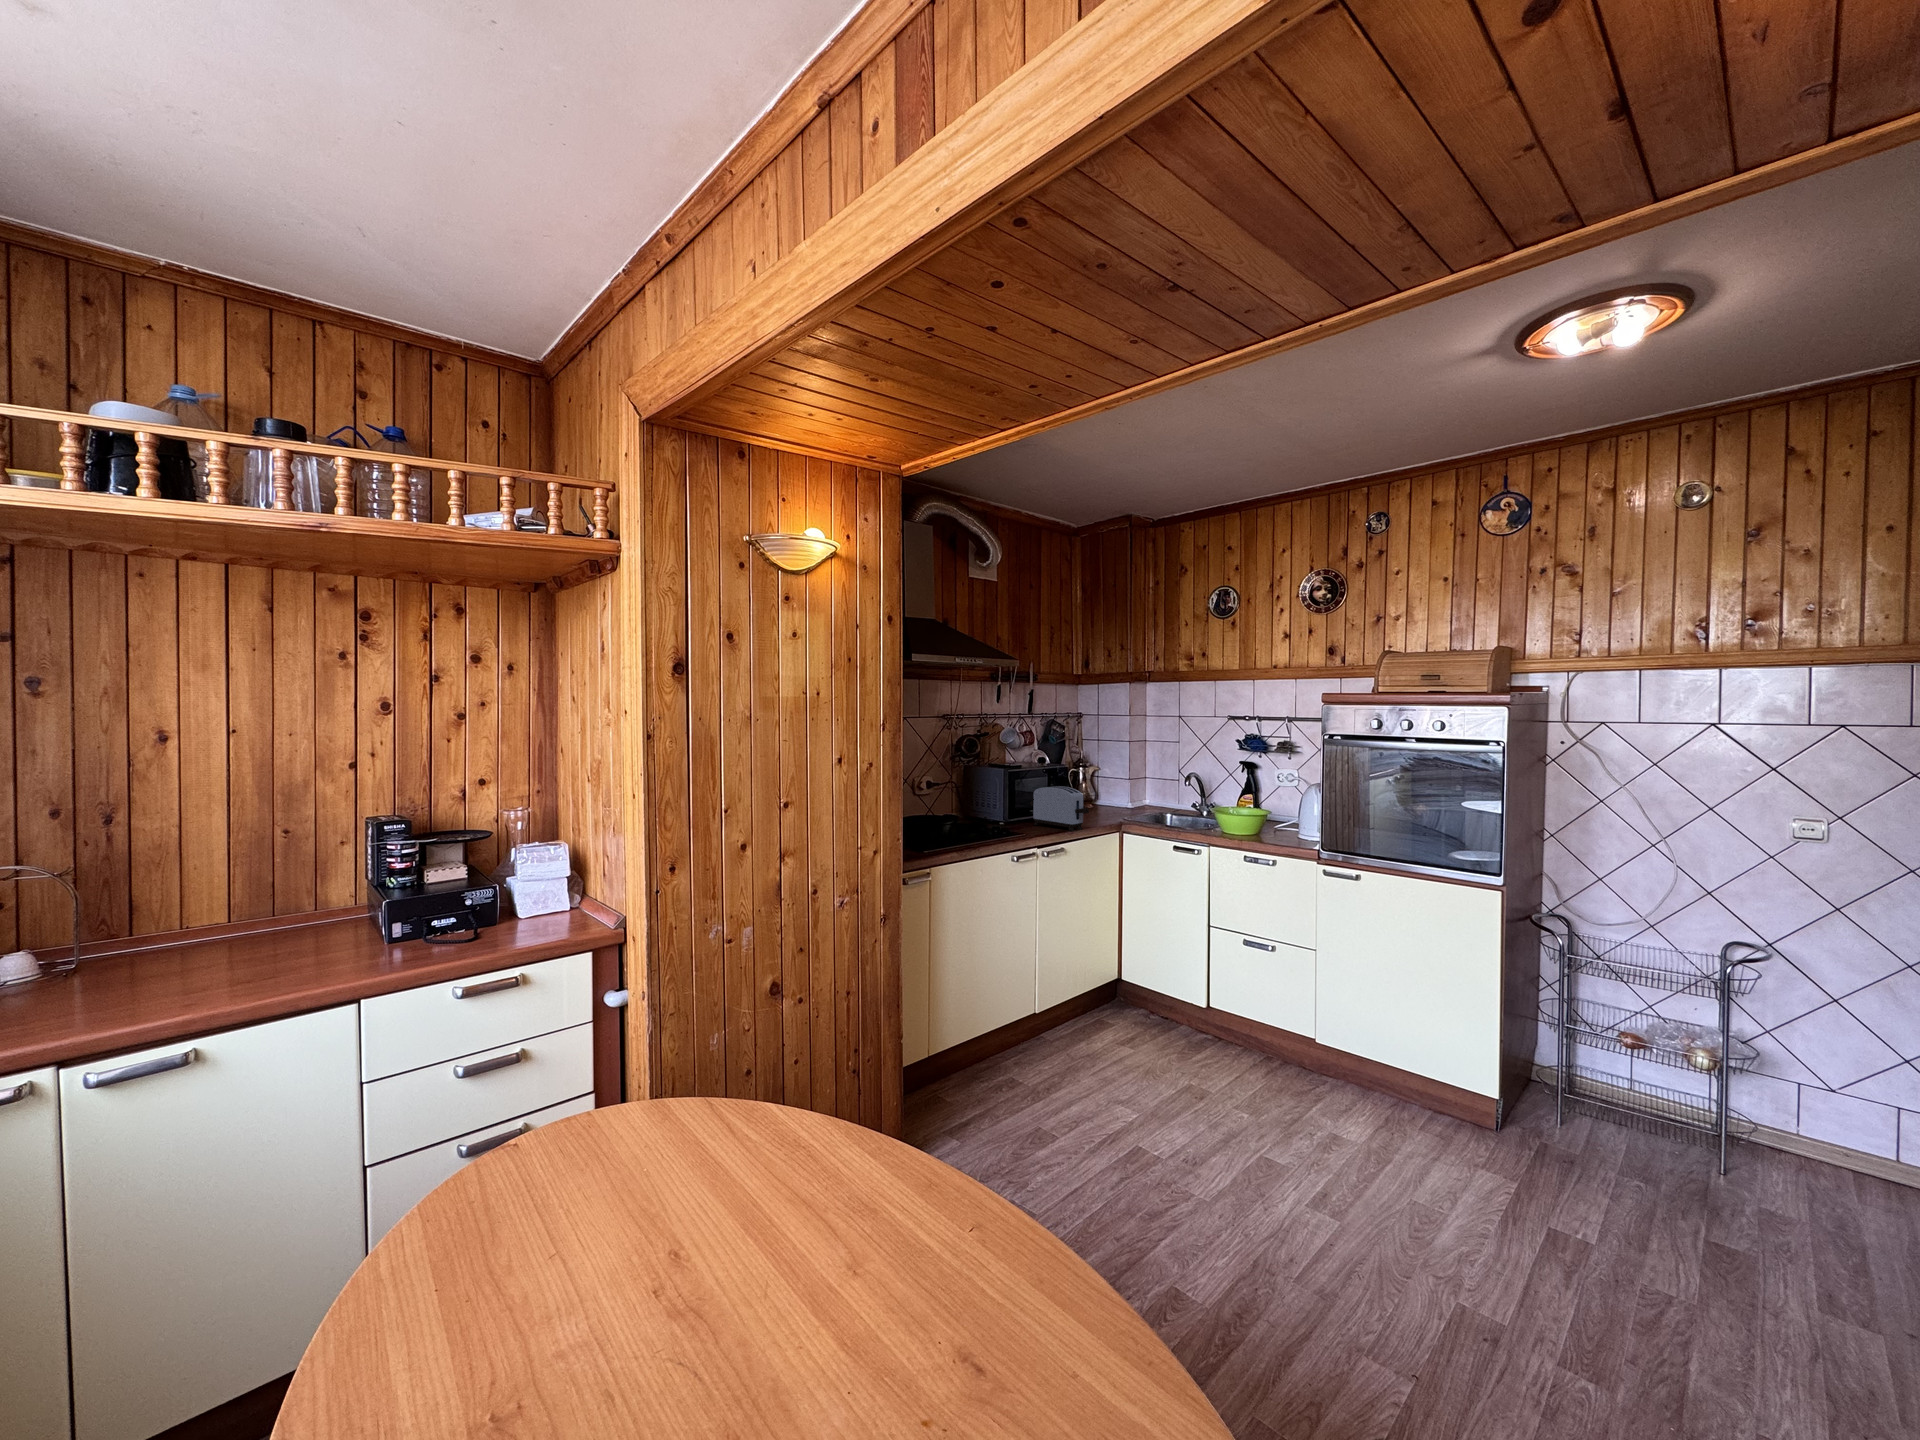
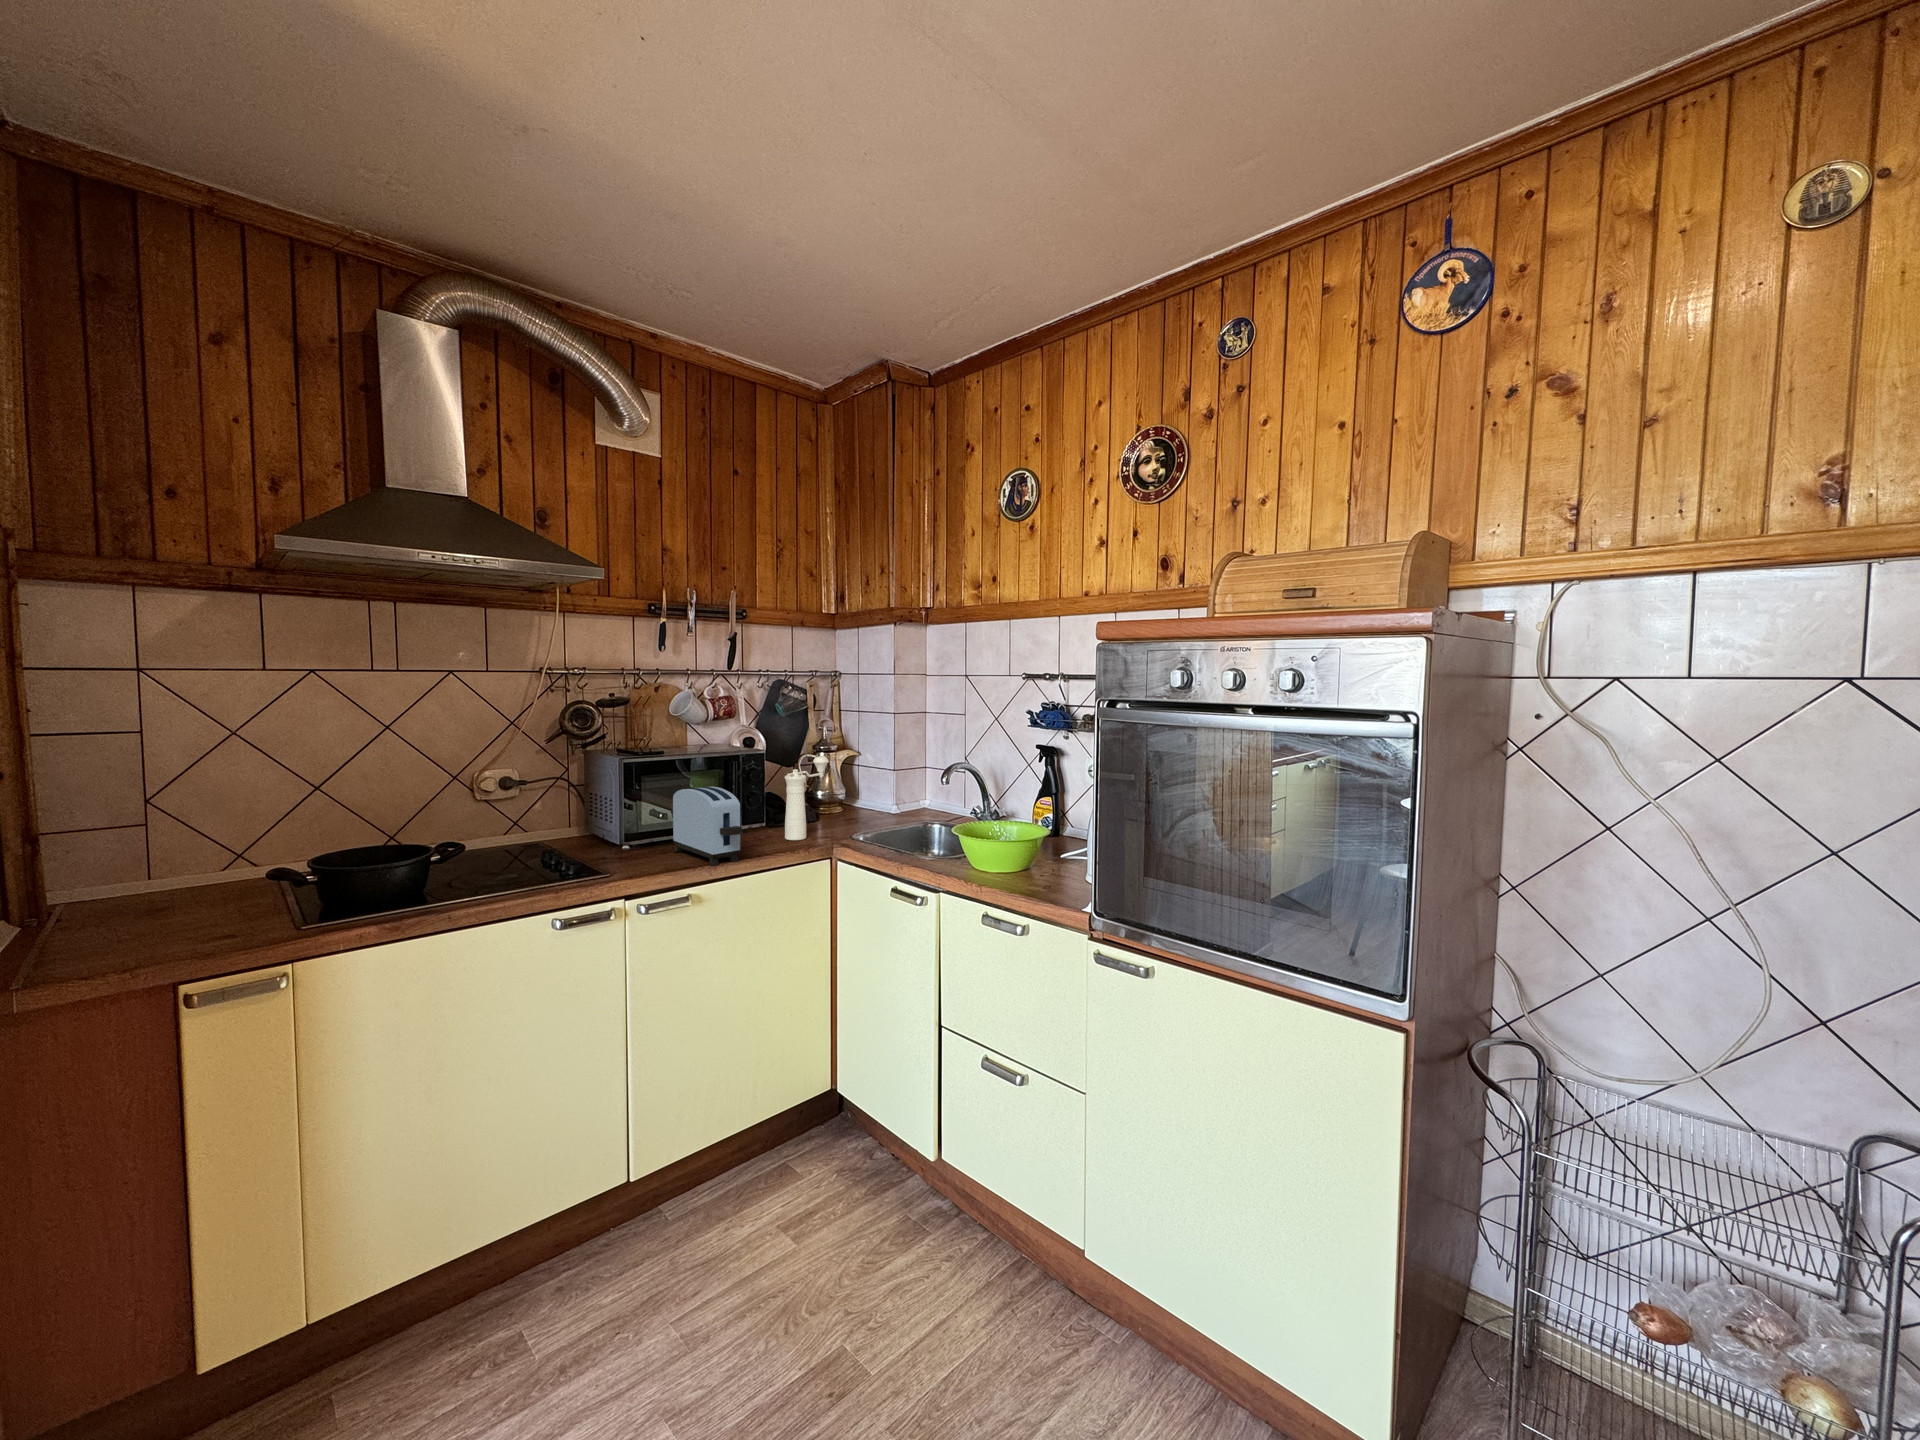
pepper mill: none [1088,769,1108,820] -> present [784,757,829,840]

